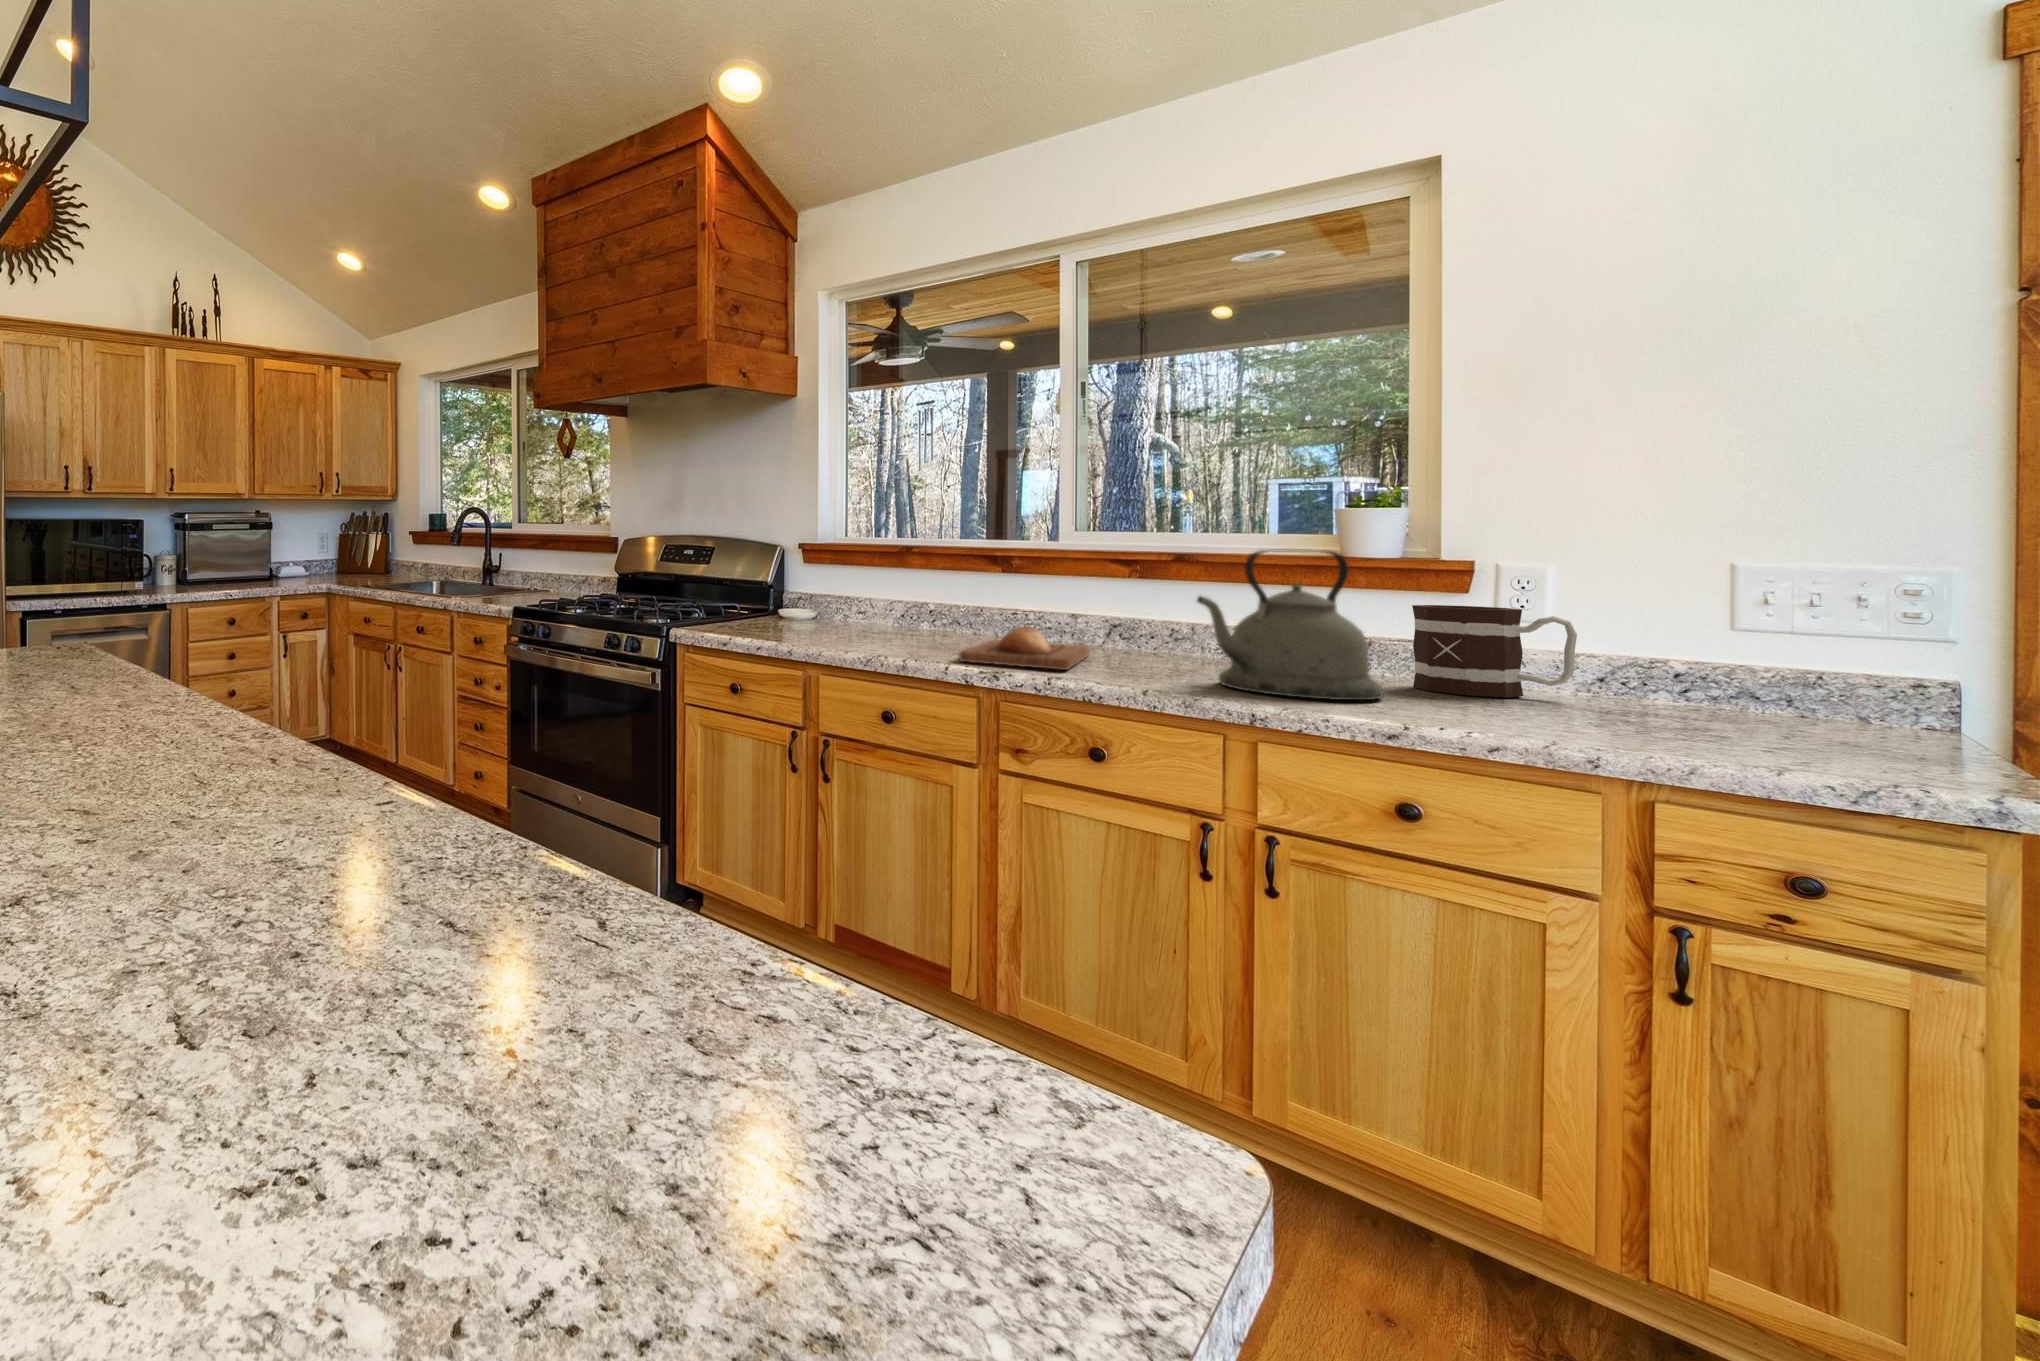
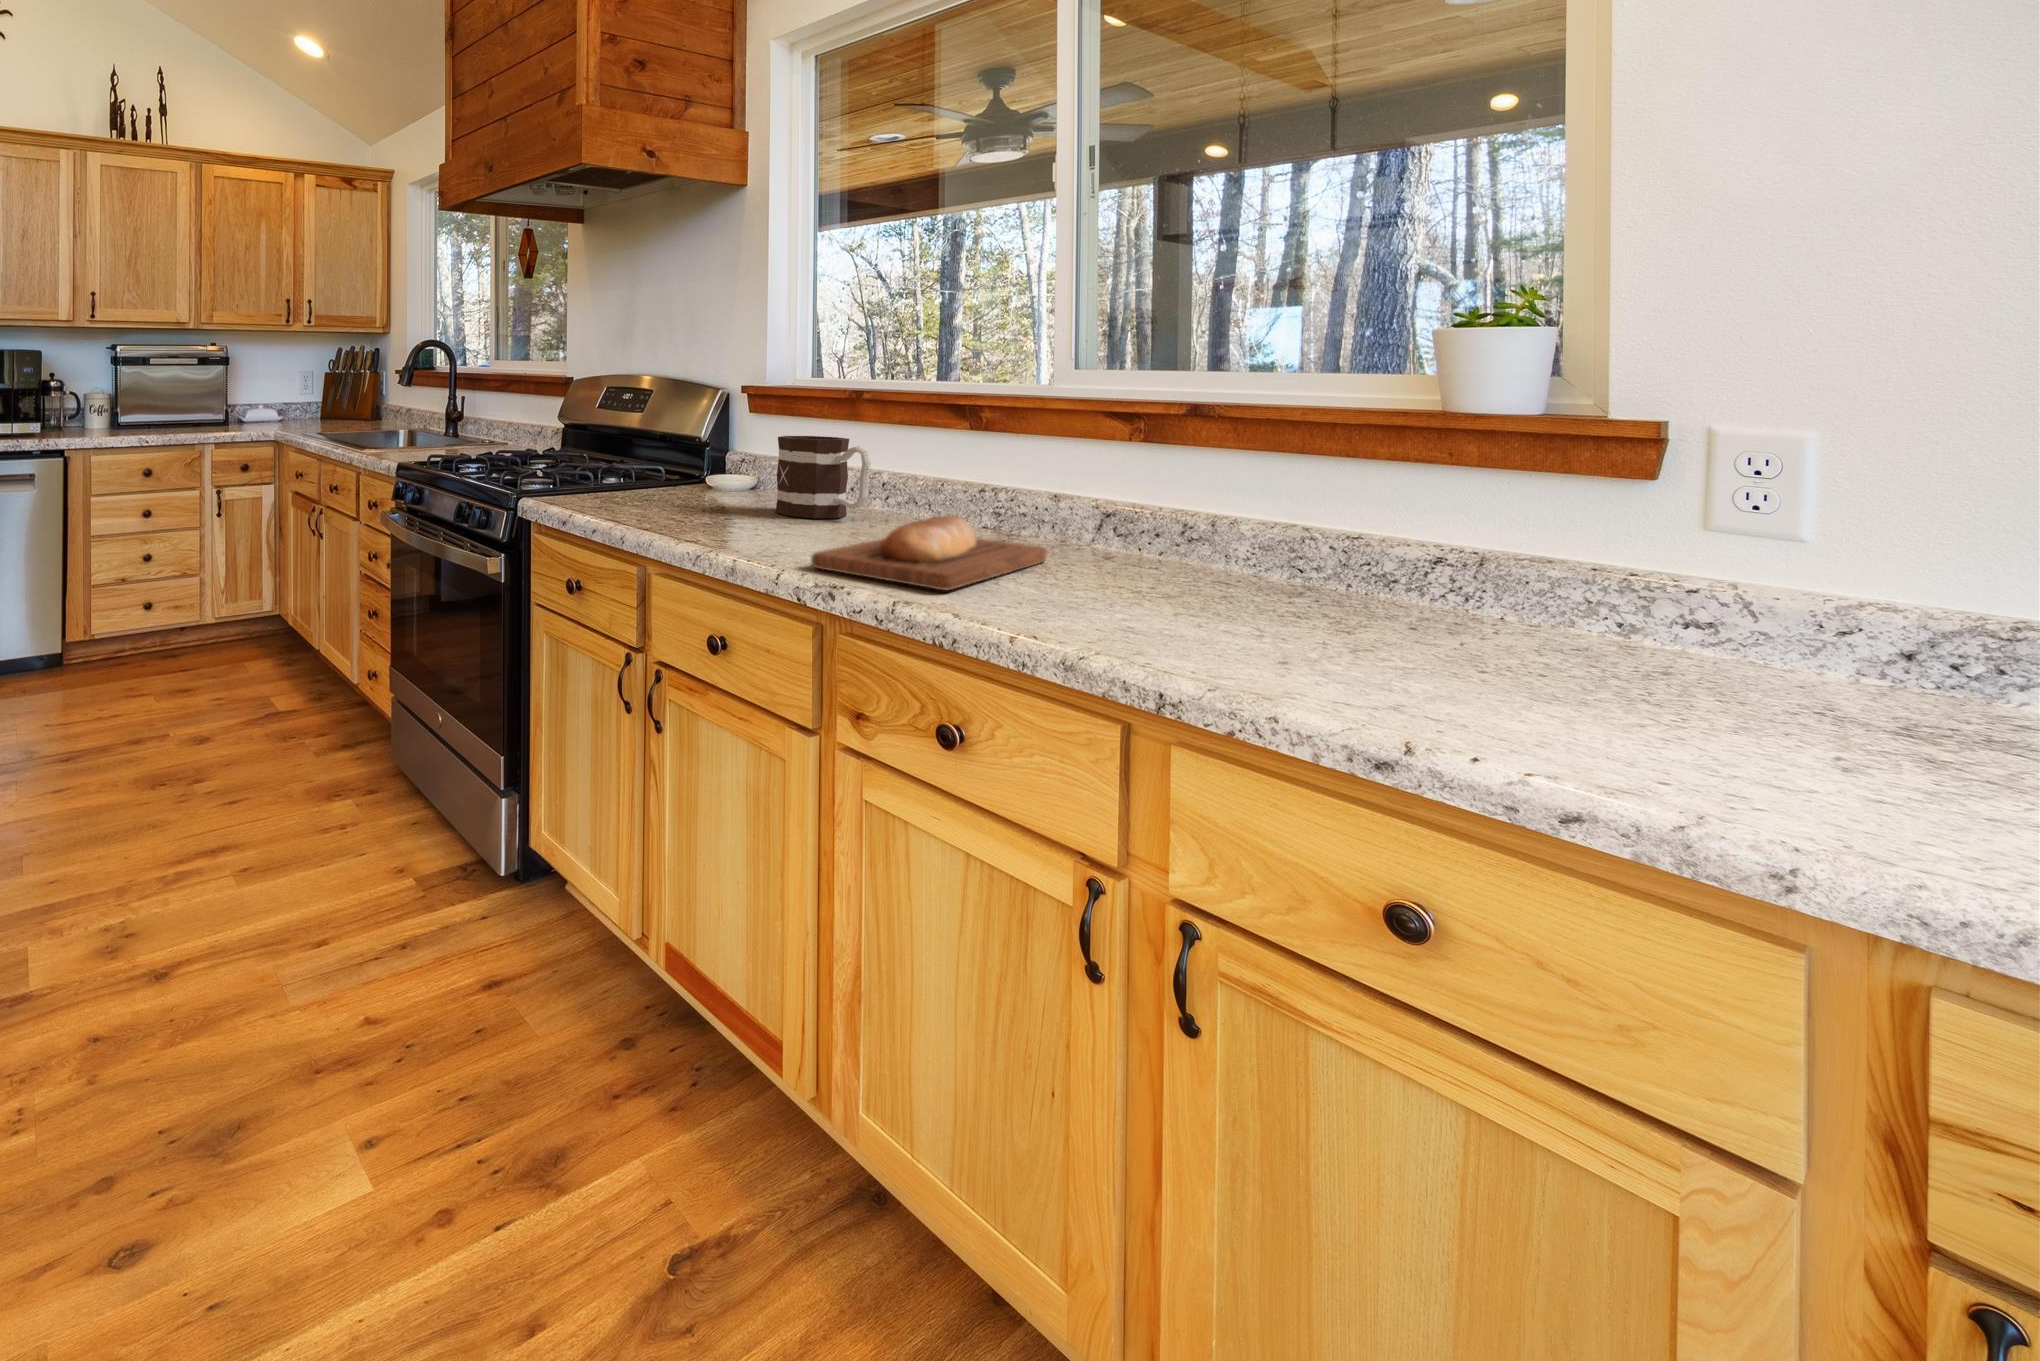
kettle: present [1197,549,1384,700] -> none [1114,413,1435,679]
mug: present [1412,605,1577,698] -> present [775,436,871,518]

